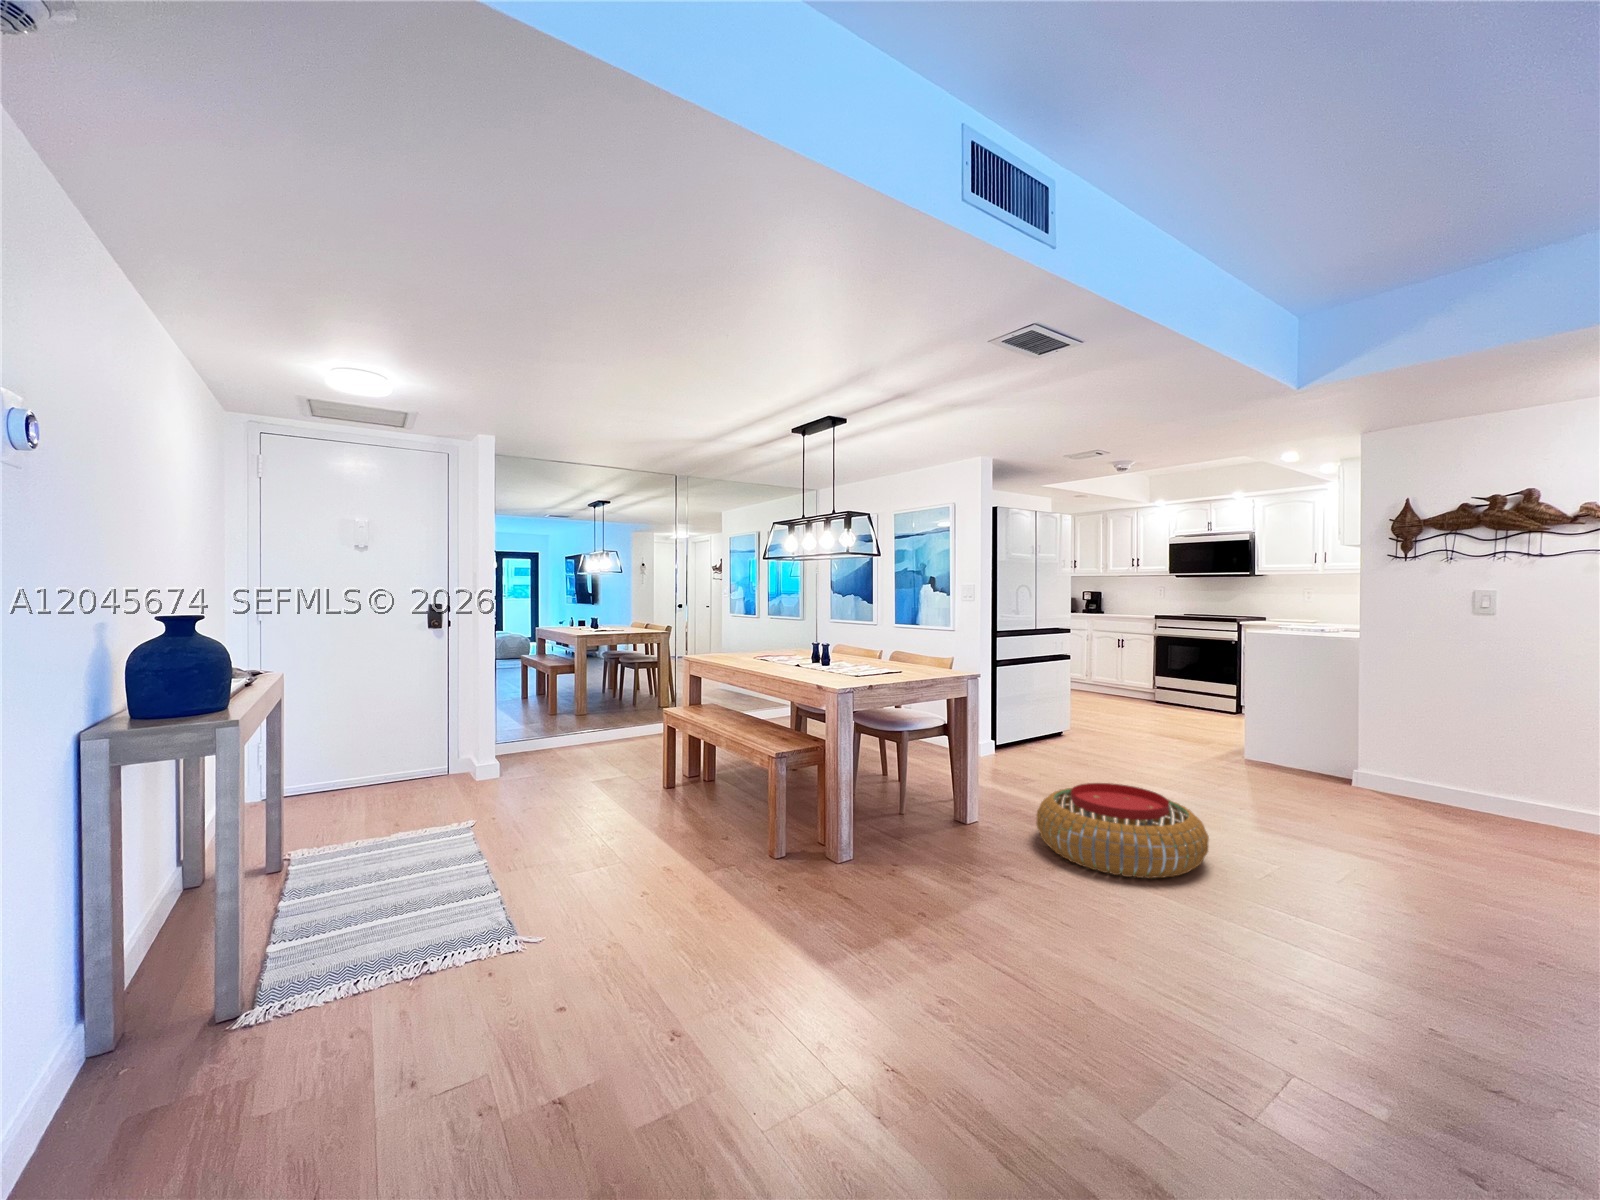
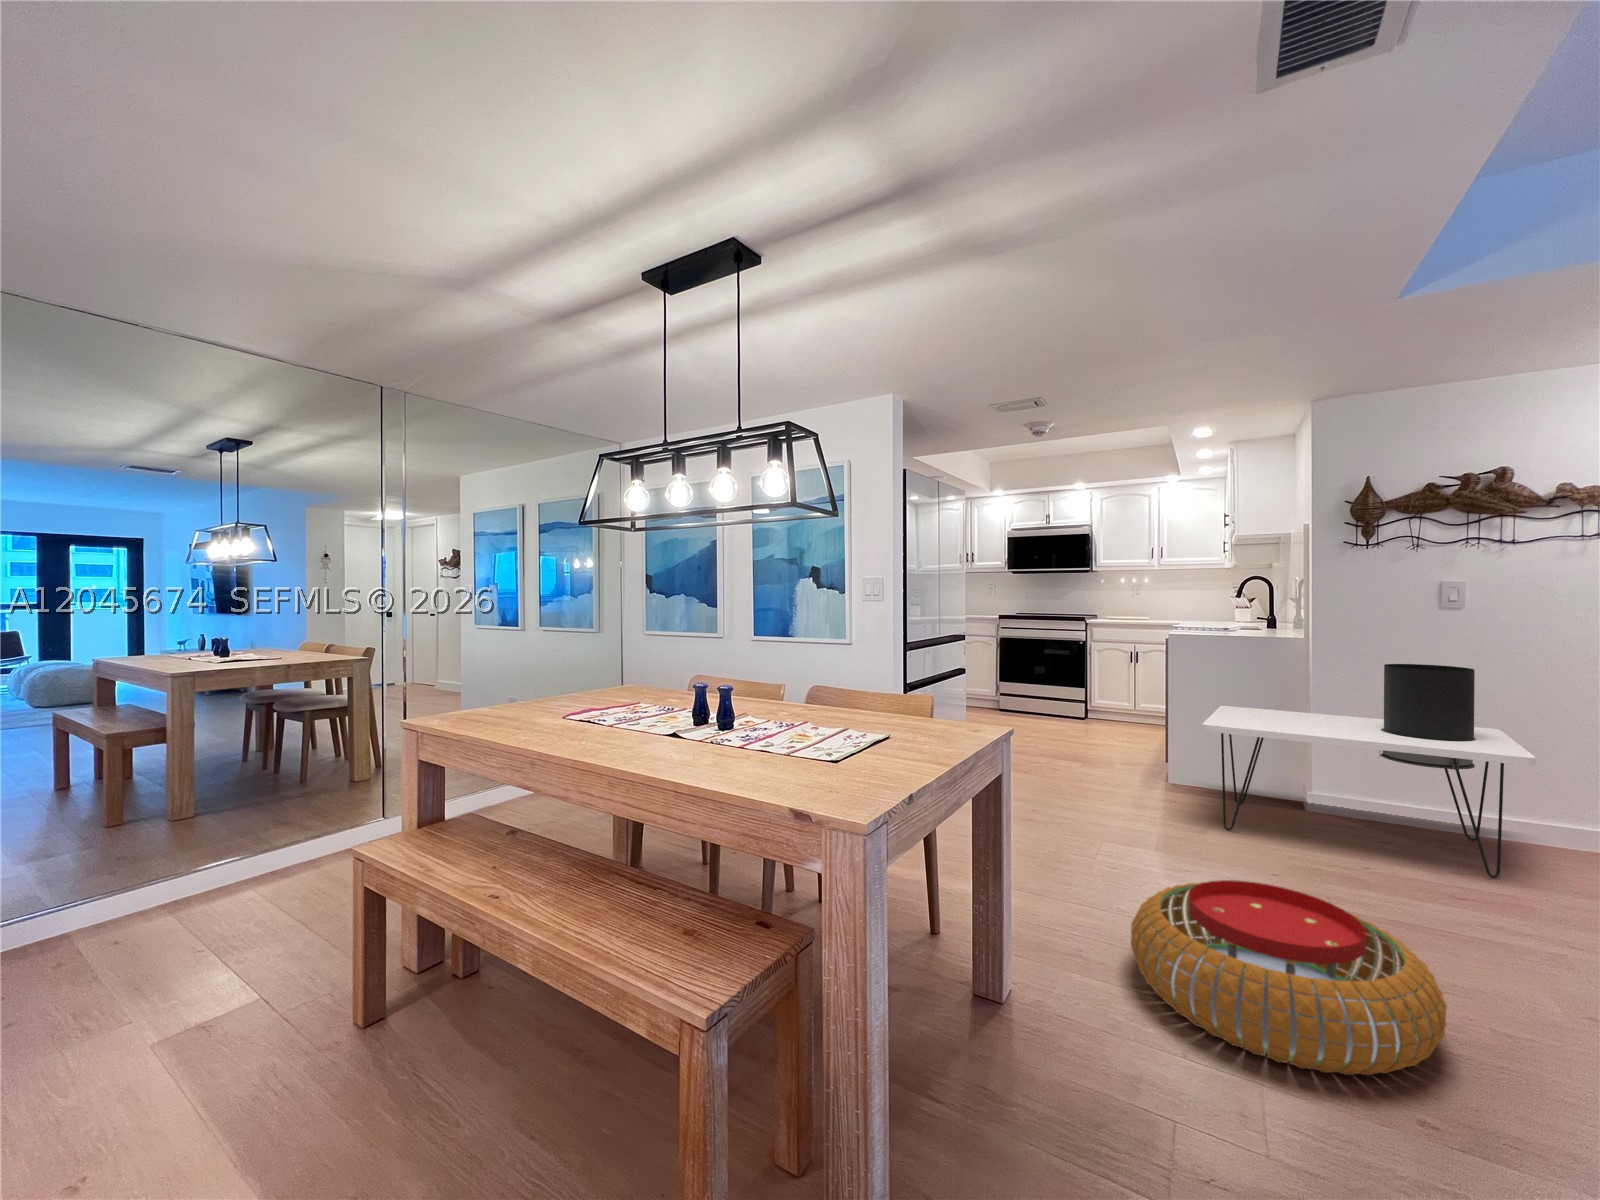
side table: none [1220,661,1516,836] -> present [1202,664,1535,878]

